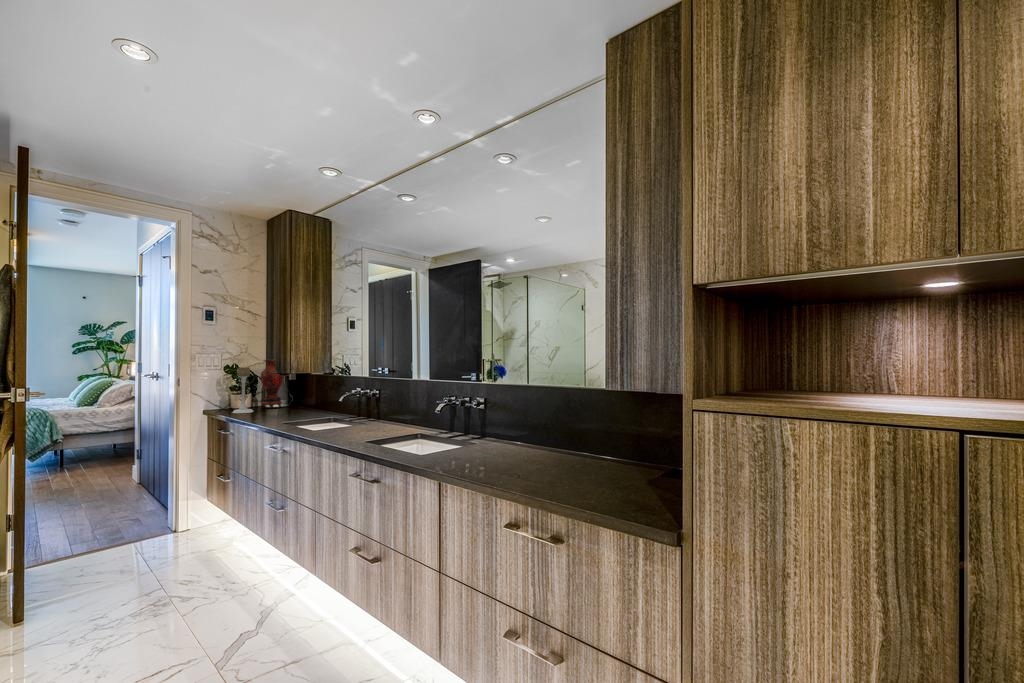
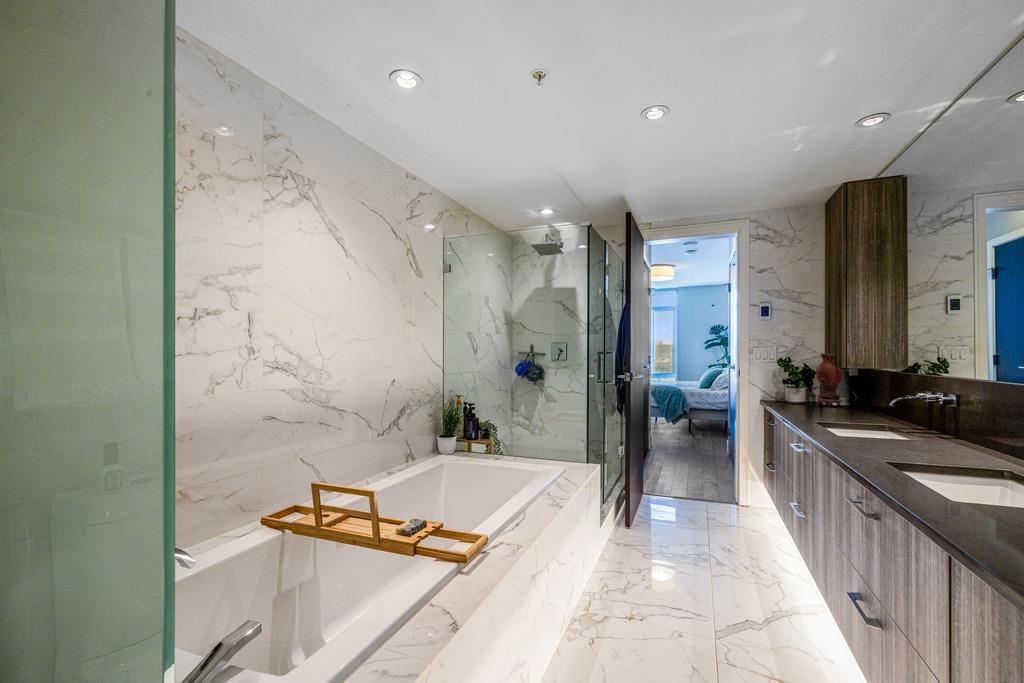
candle holder: present [233,367,253,413] -> none [783,361,804,408]

